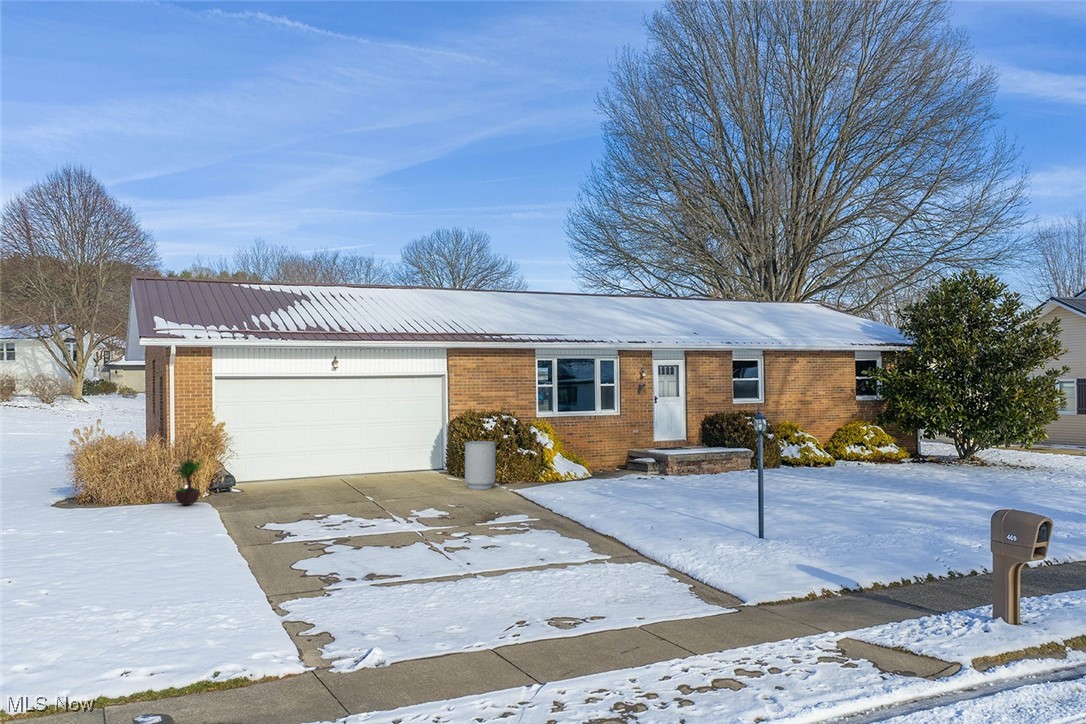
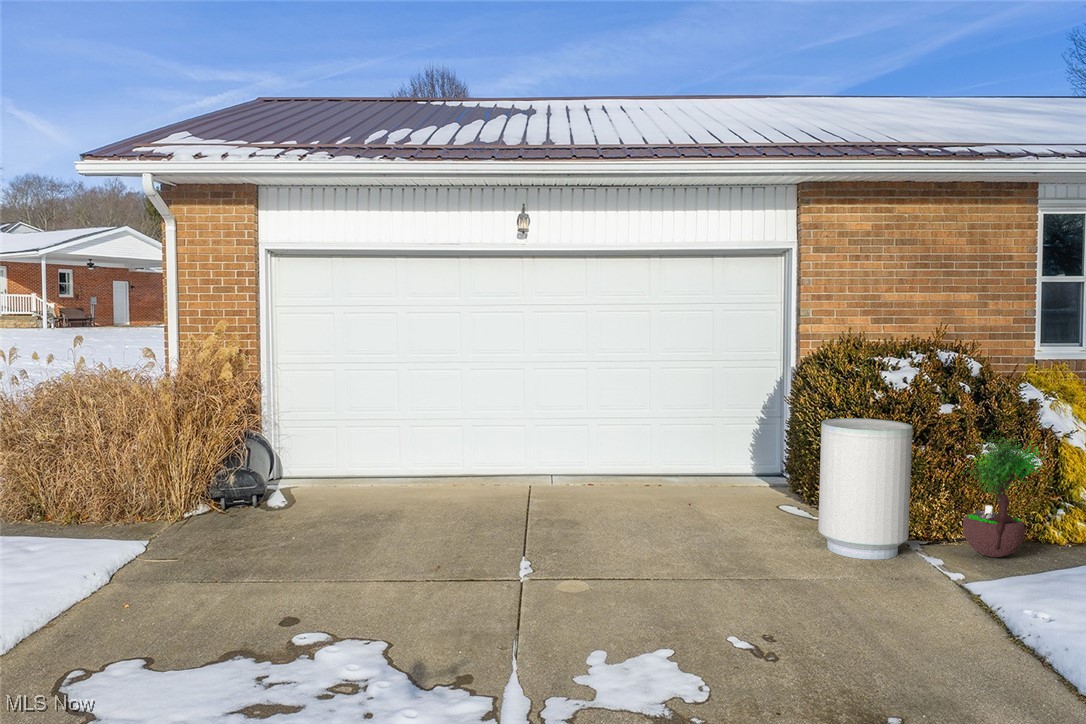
potted tree: present [175,458,201,505] -> present [962,430,1045,557]

